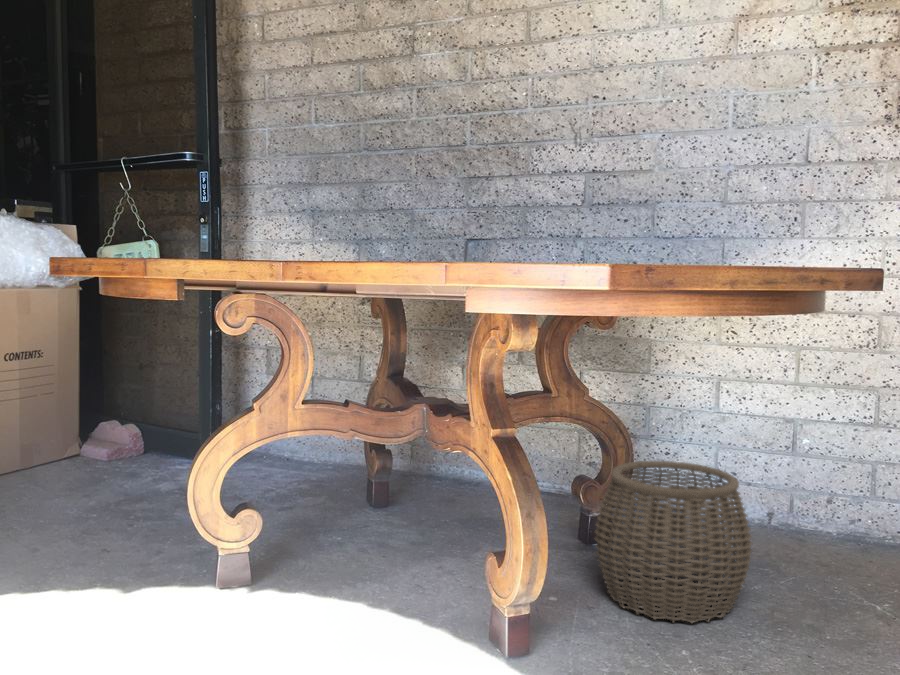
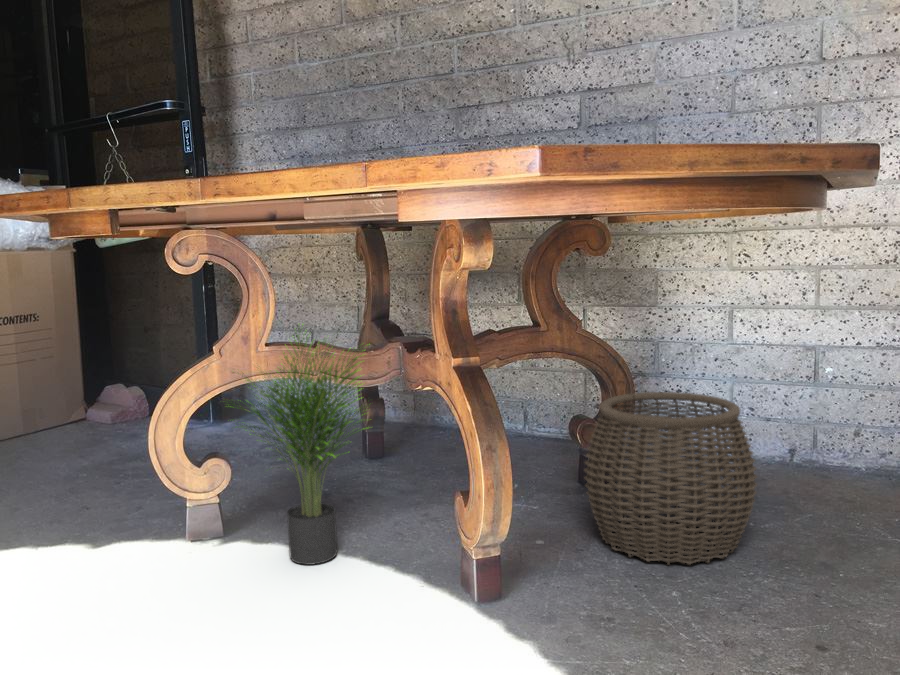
potted plant: none [261,385,414,615] -> present [241,324,366,565]

